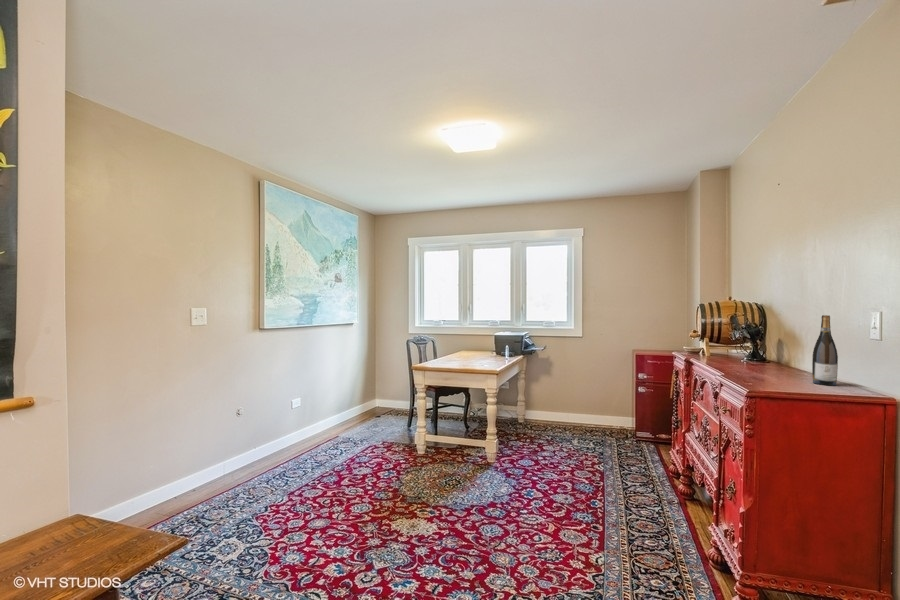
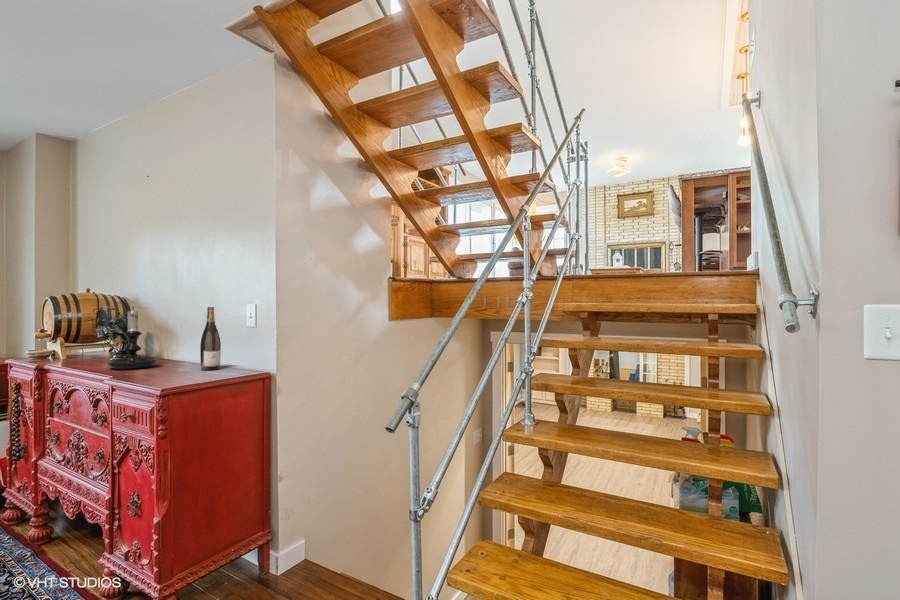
candle holder: none [729,313,776,371] -> present [107,308,157,369]

